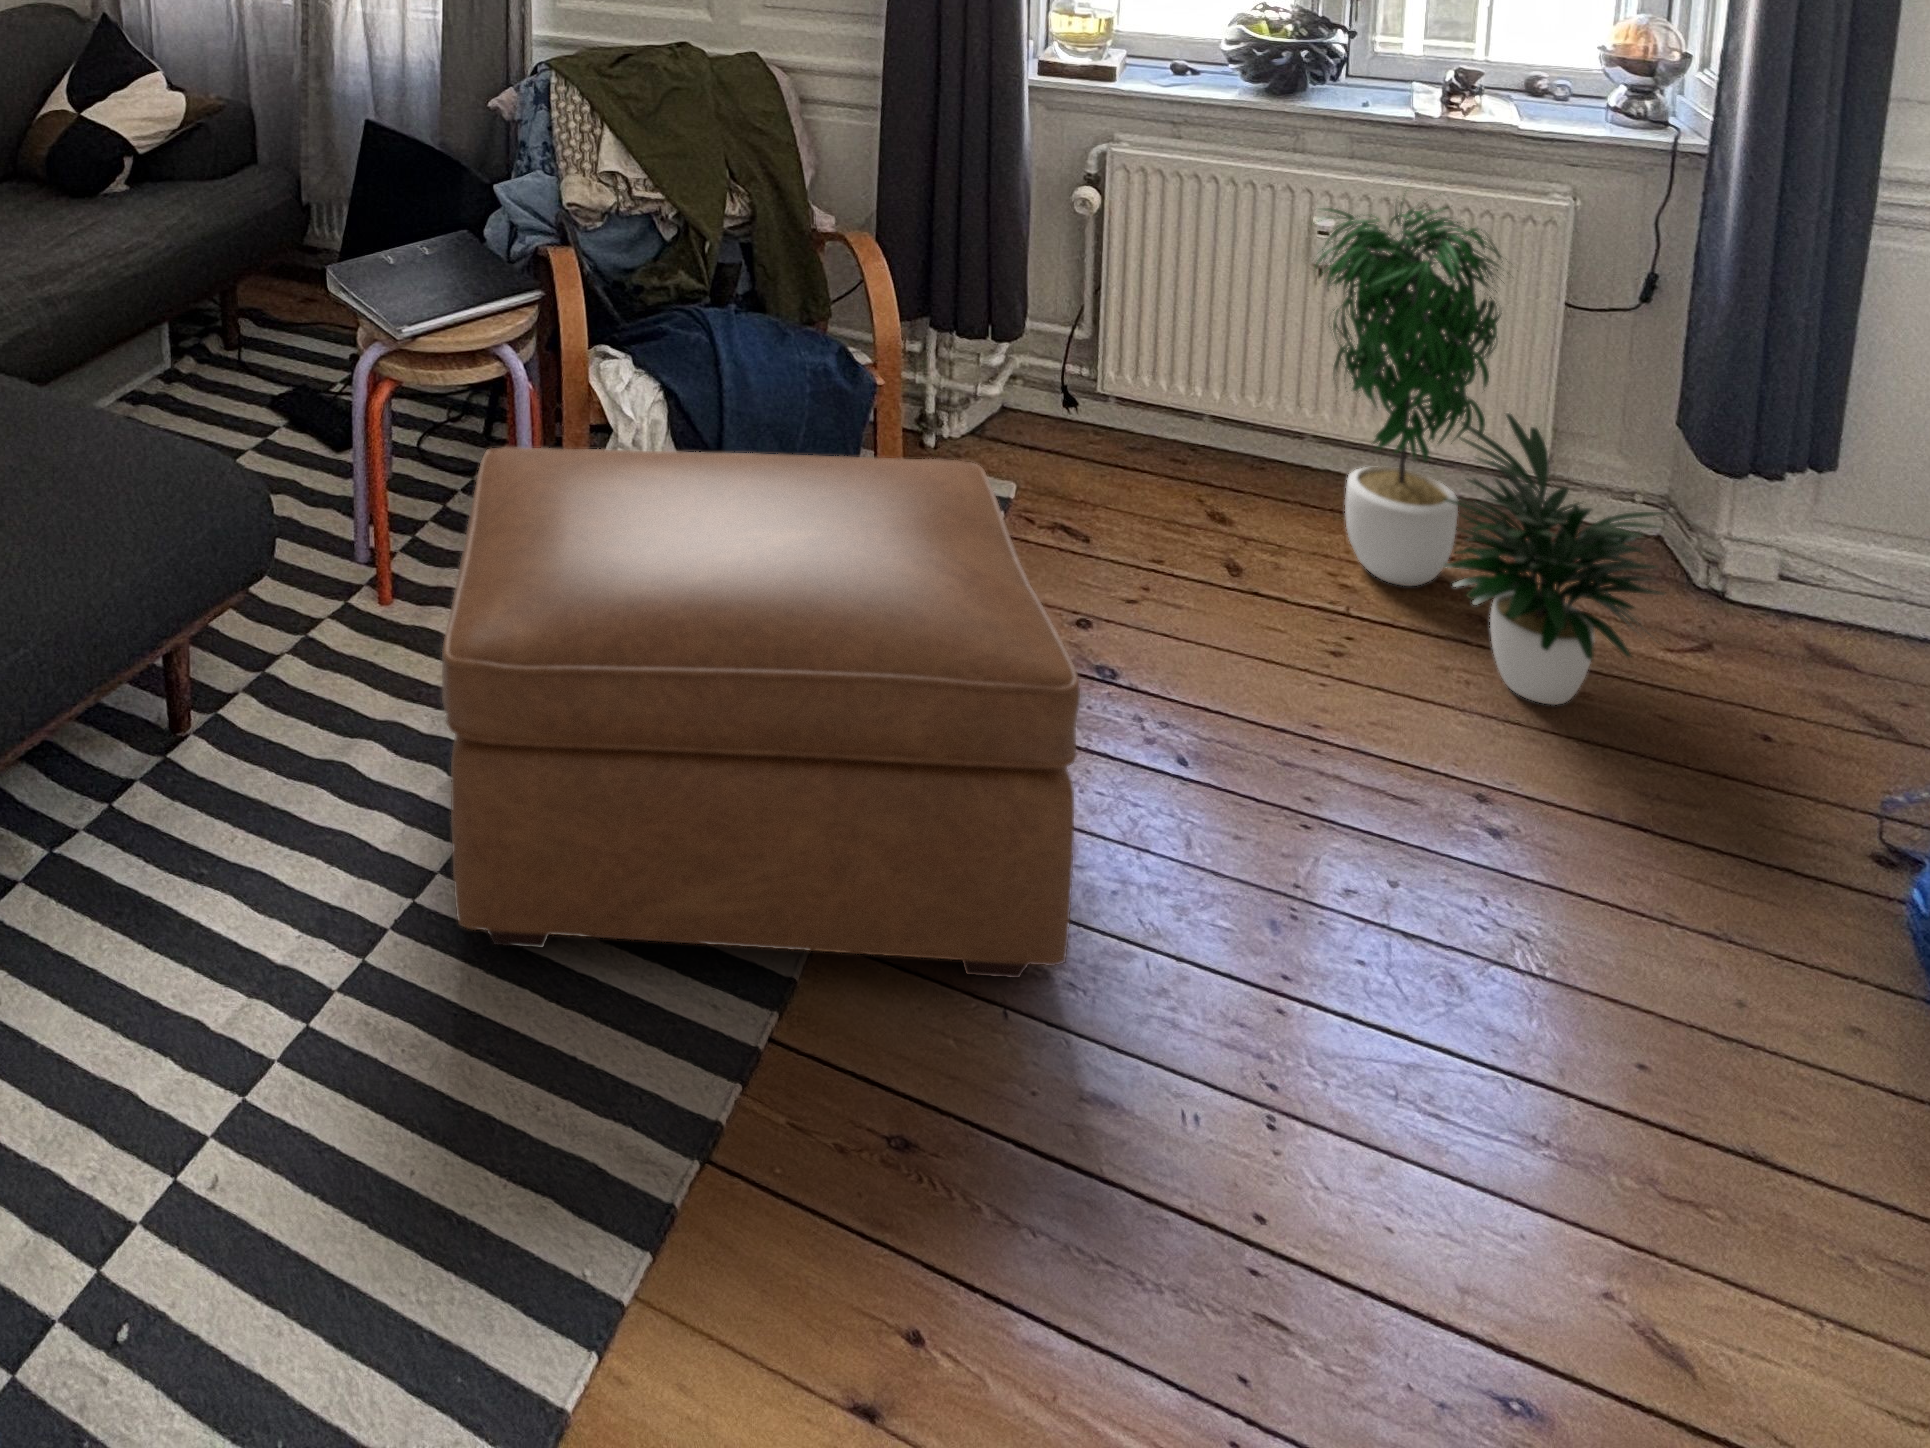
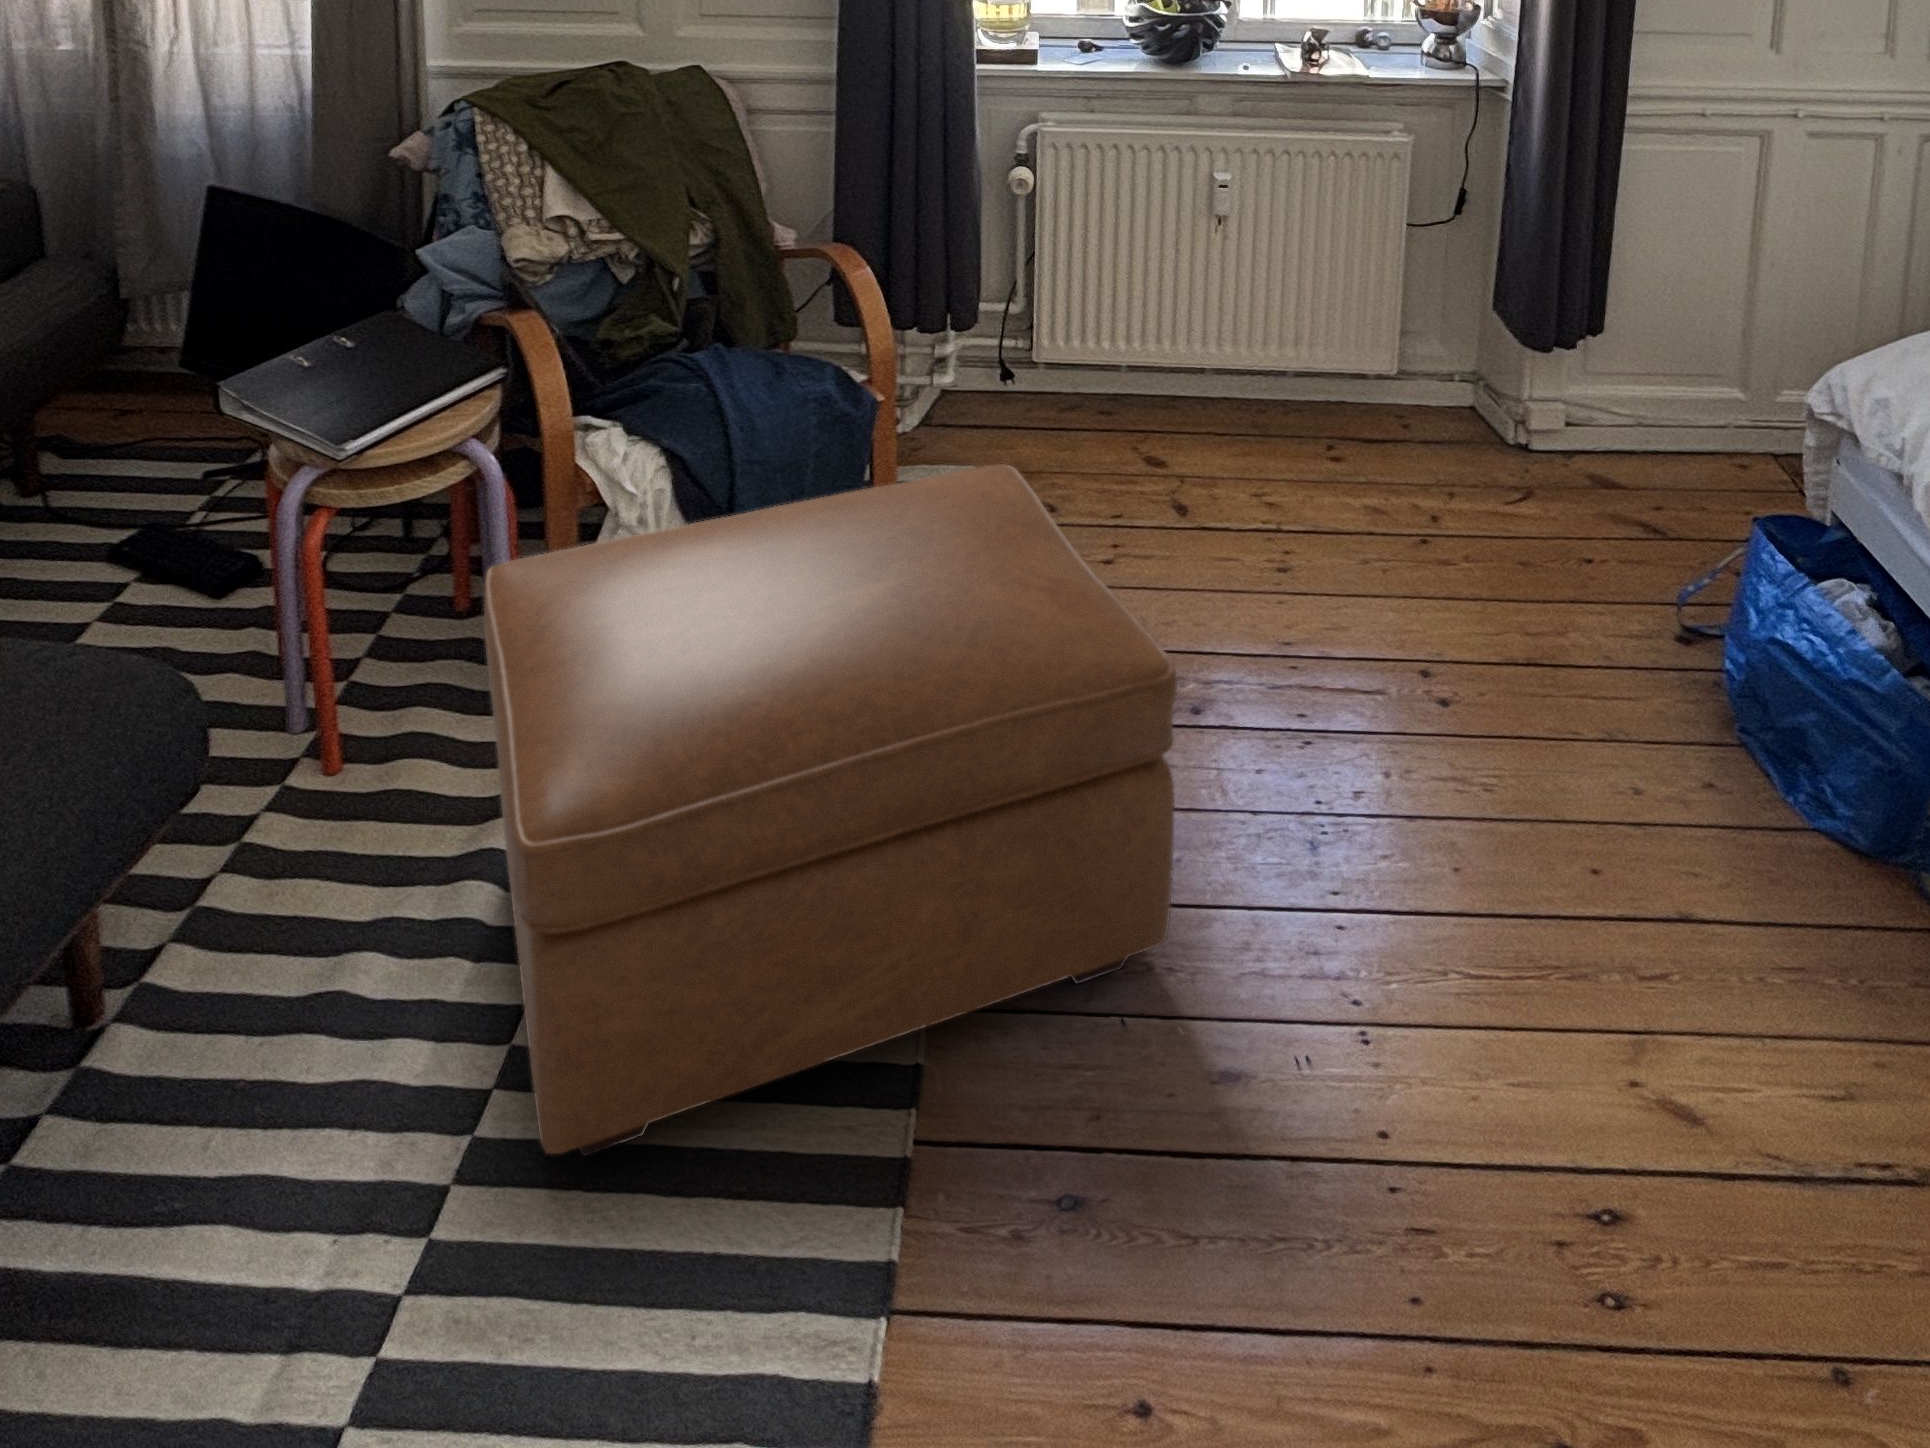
potted plant: present [1316,208,1664,705] -> none [1227,134,1517,562]

